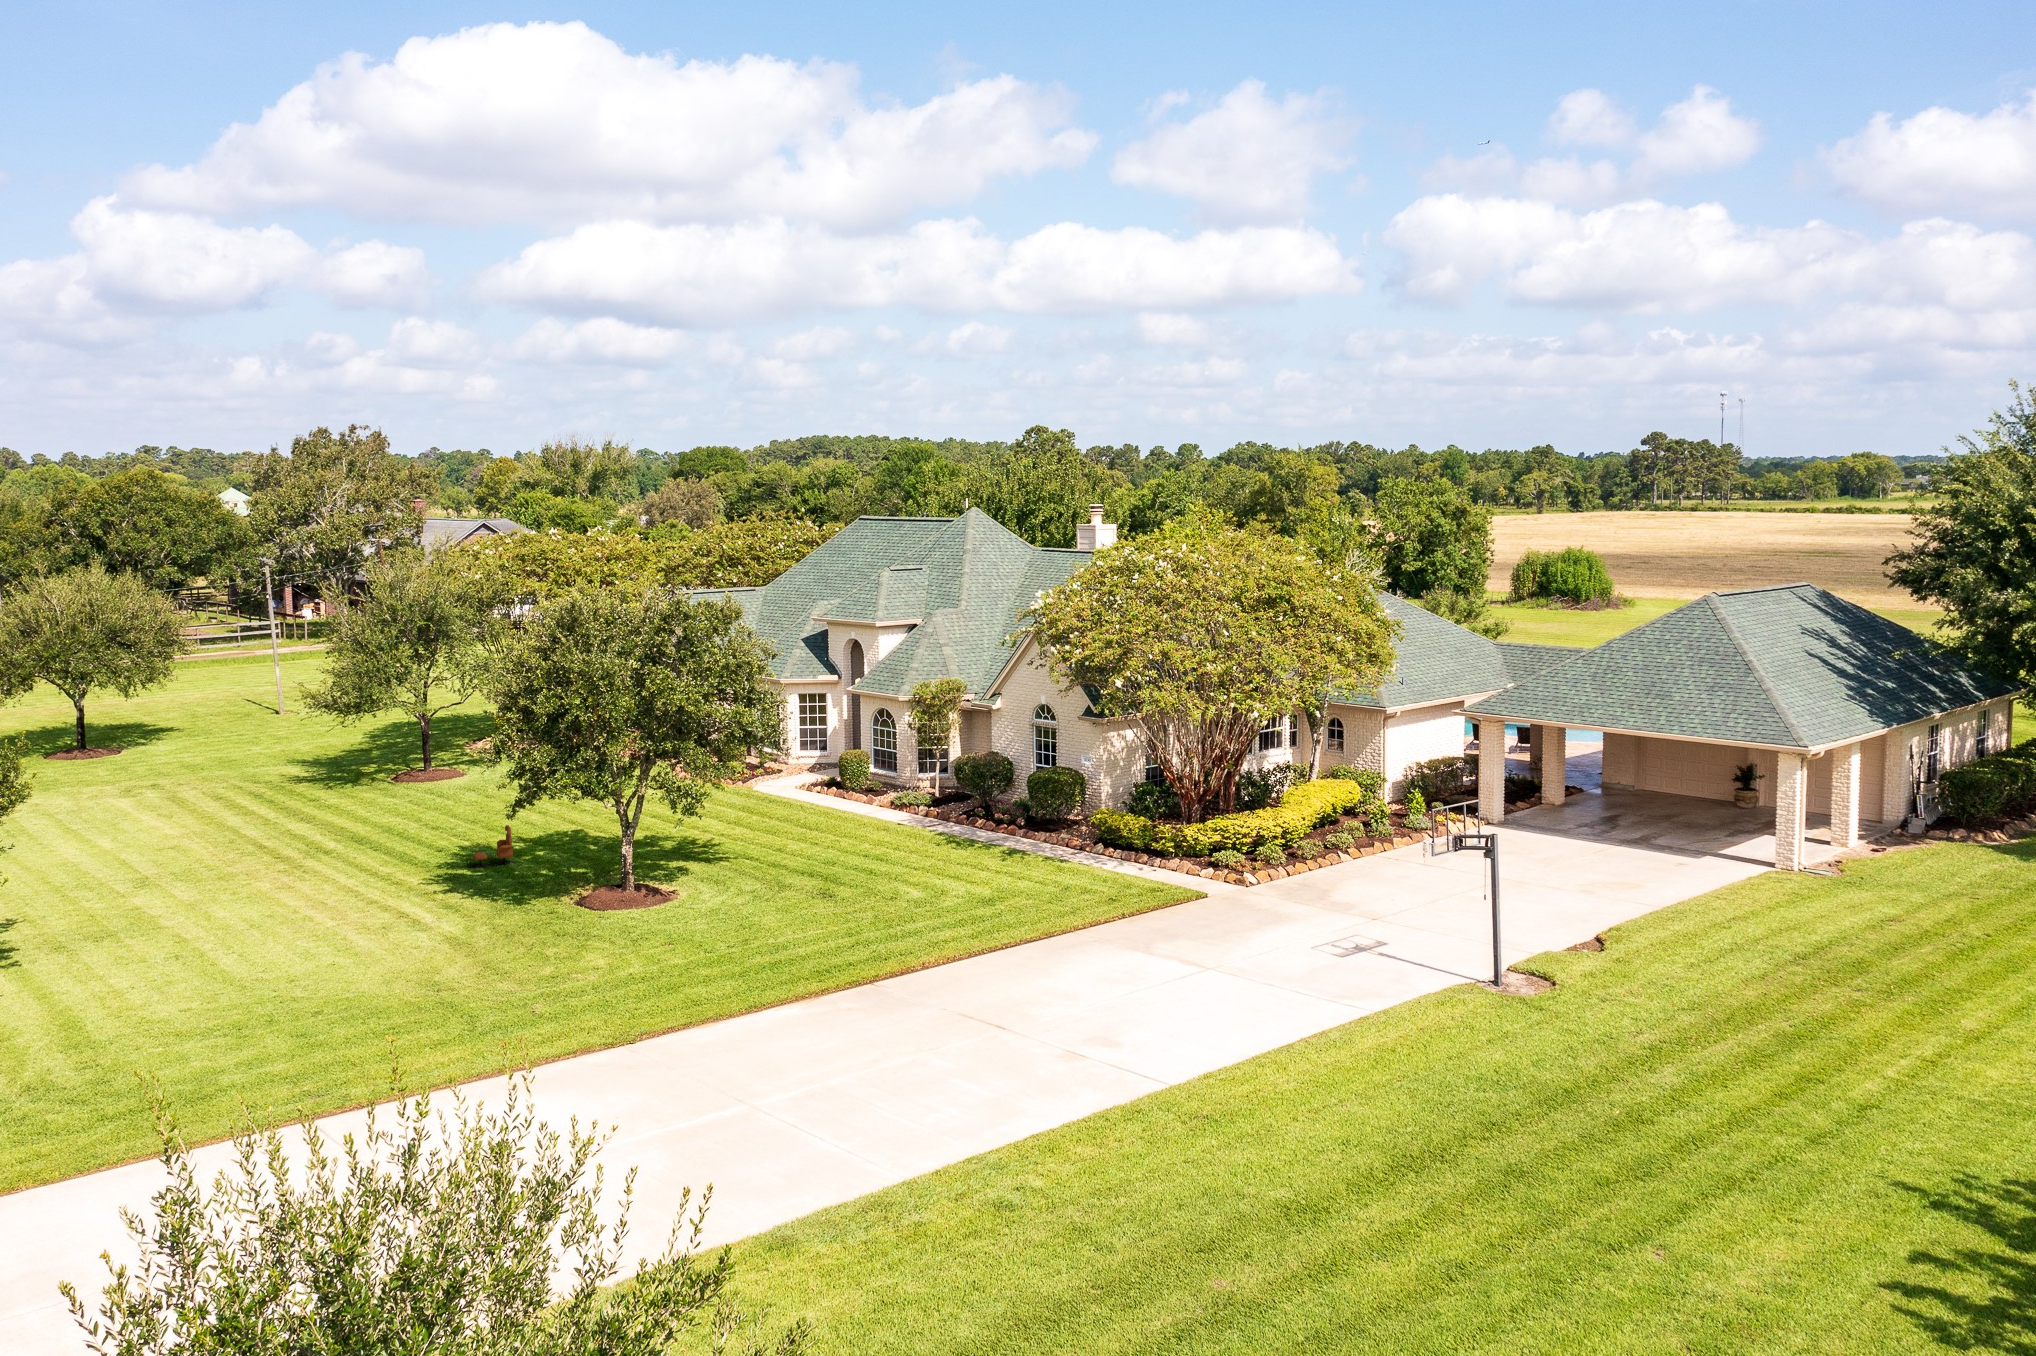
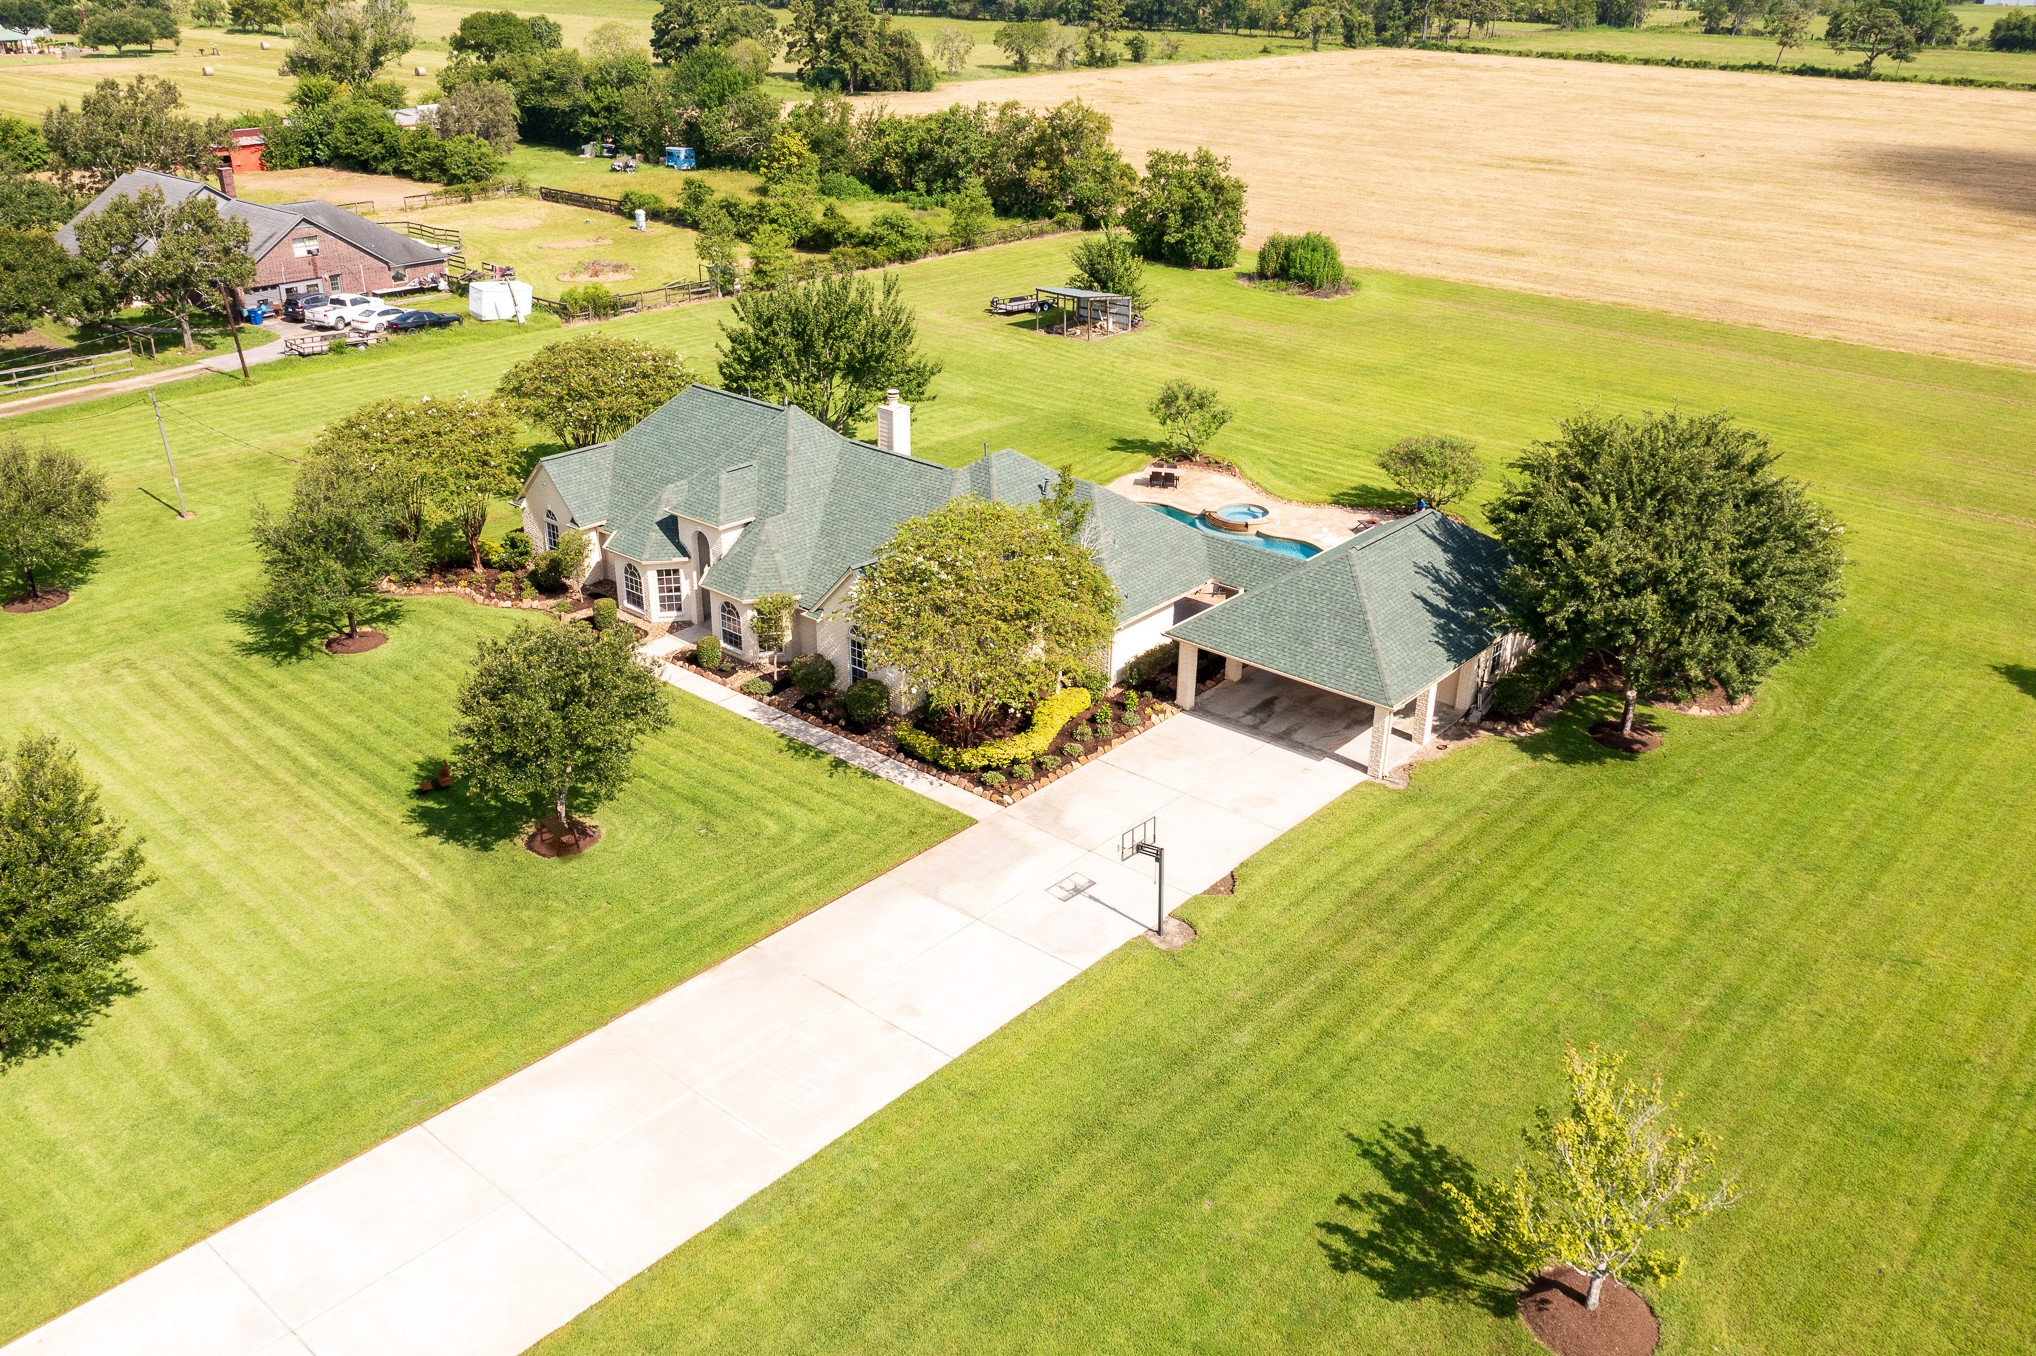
bench: none [611,847,661,912] -> present [539,803,579,856]

